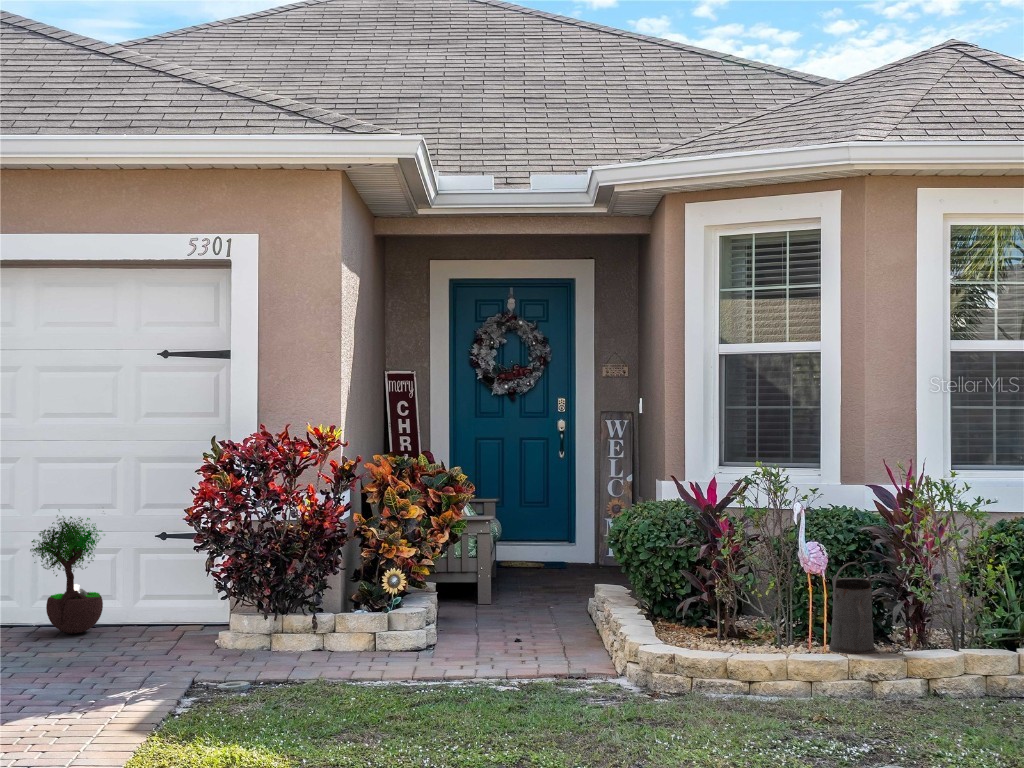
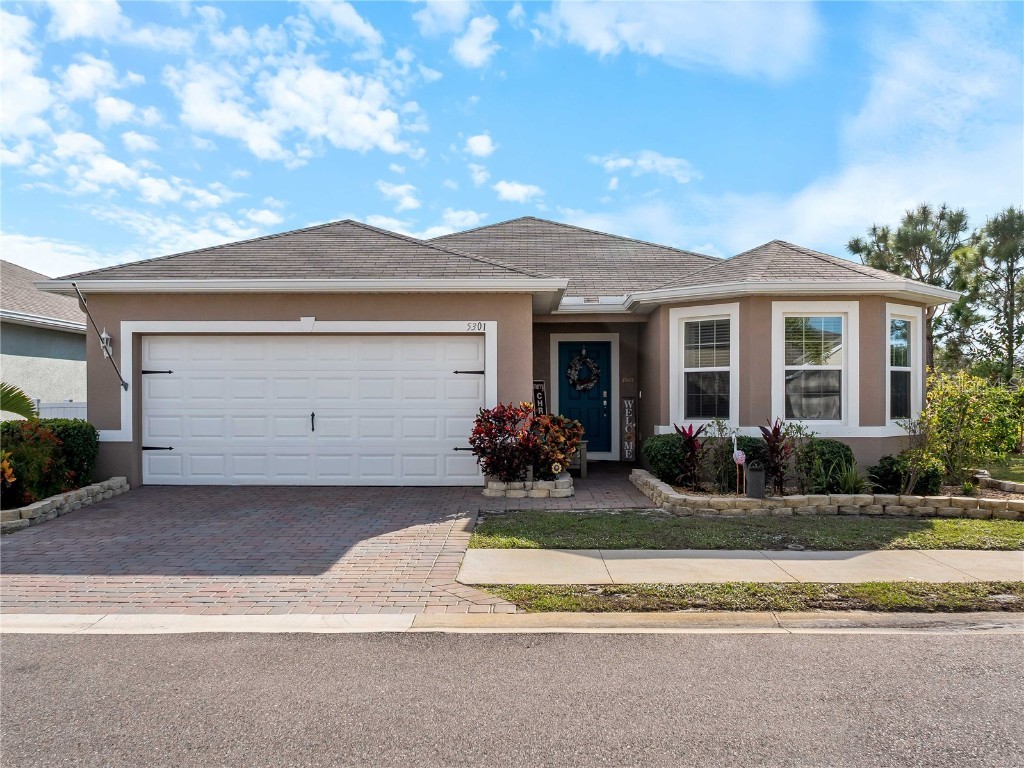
potted tree: present [30,515,103,634] -> none [403,438,434,490]

